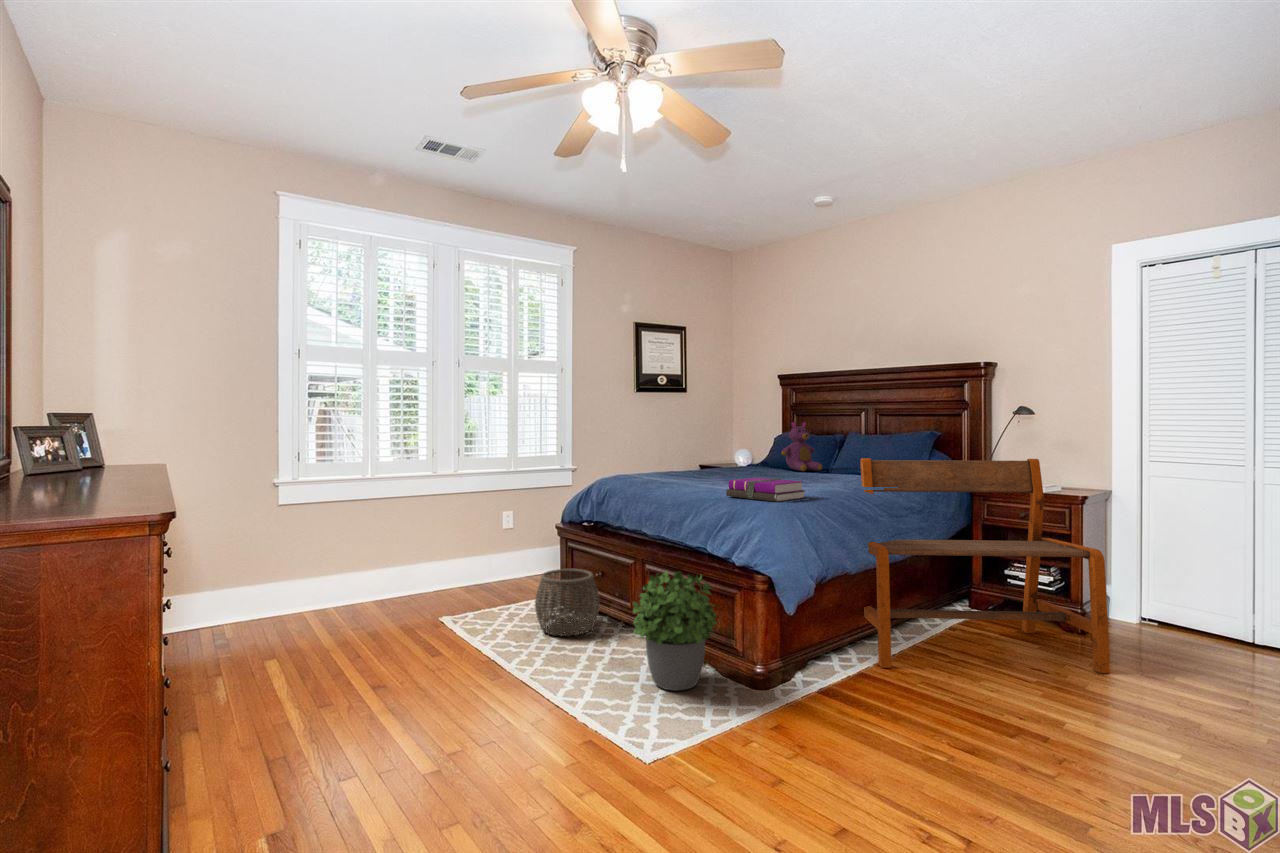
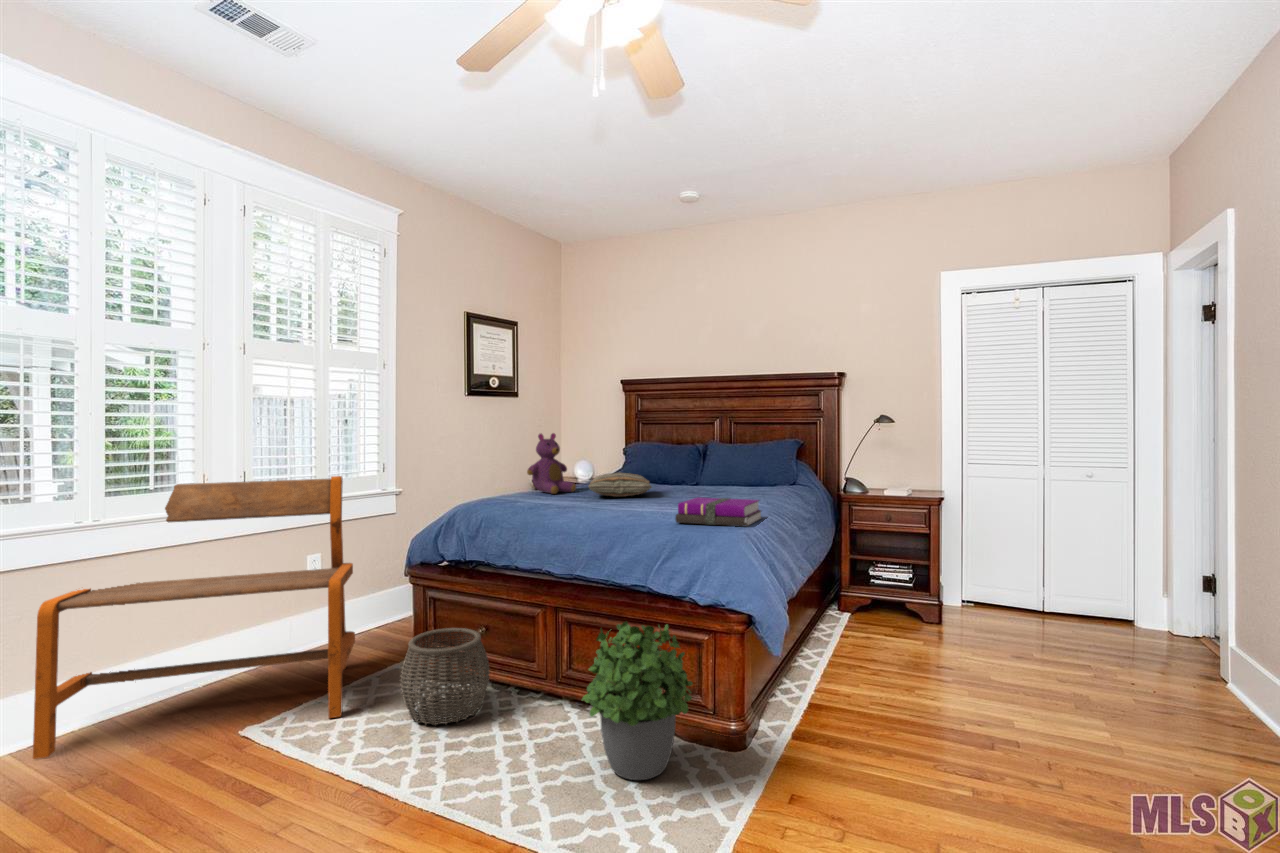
teddy bear: present [781,422,822,471] -> present [527,433,576,494]
pillow: none [703,458,768,479] -> present [588,473,651,497]
bench: present [860,458,1110,673] -> present [33,476,355,759]

